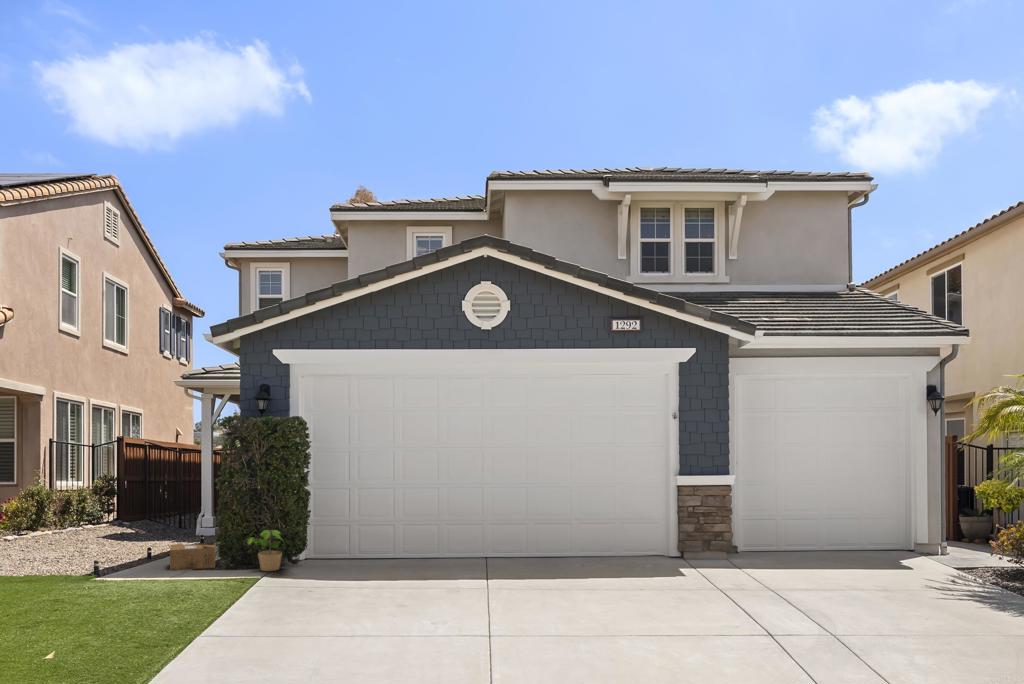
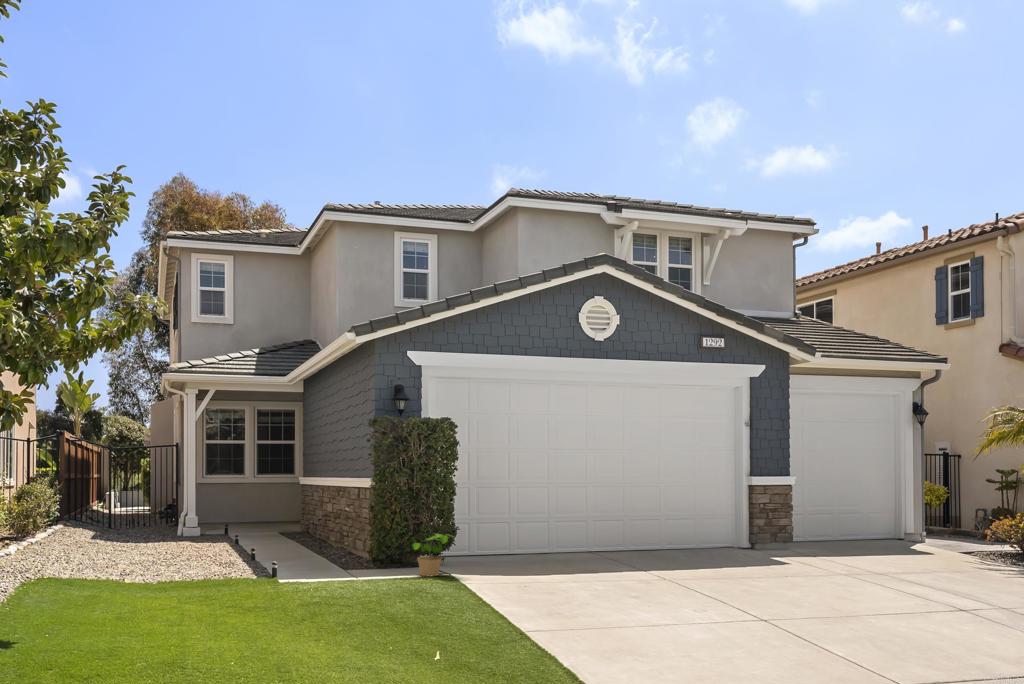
cardboard box: present [170,543,216,570] -> none [316,550,370,580]

